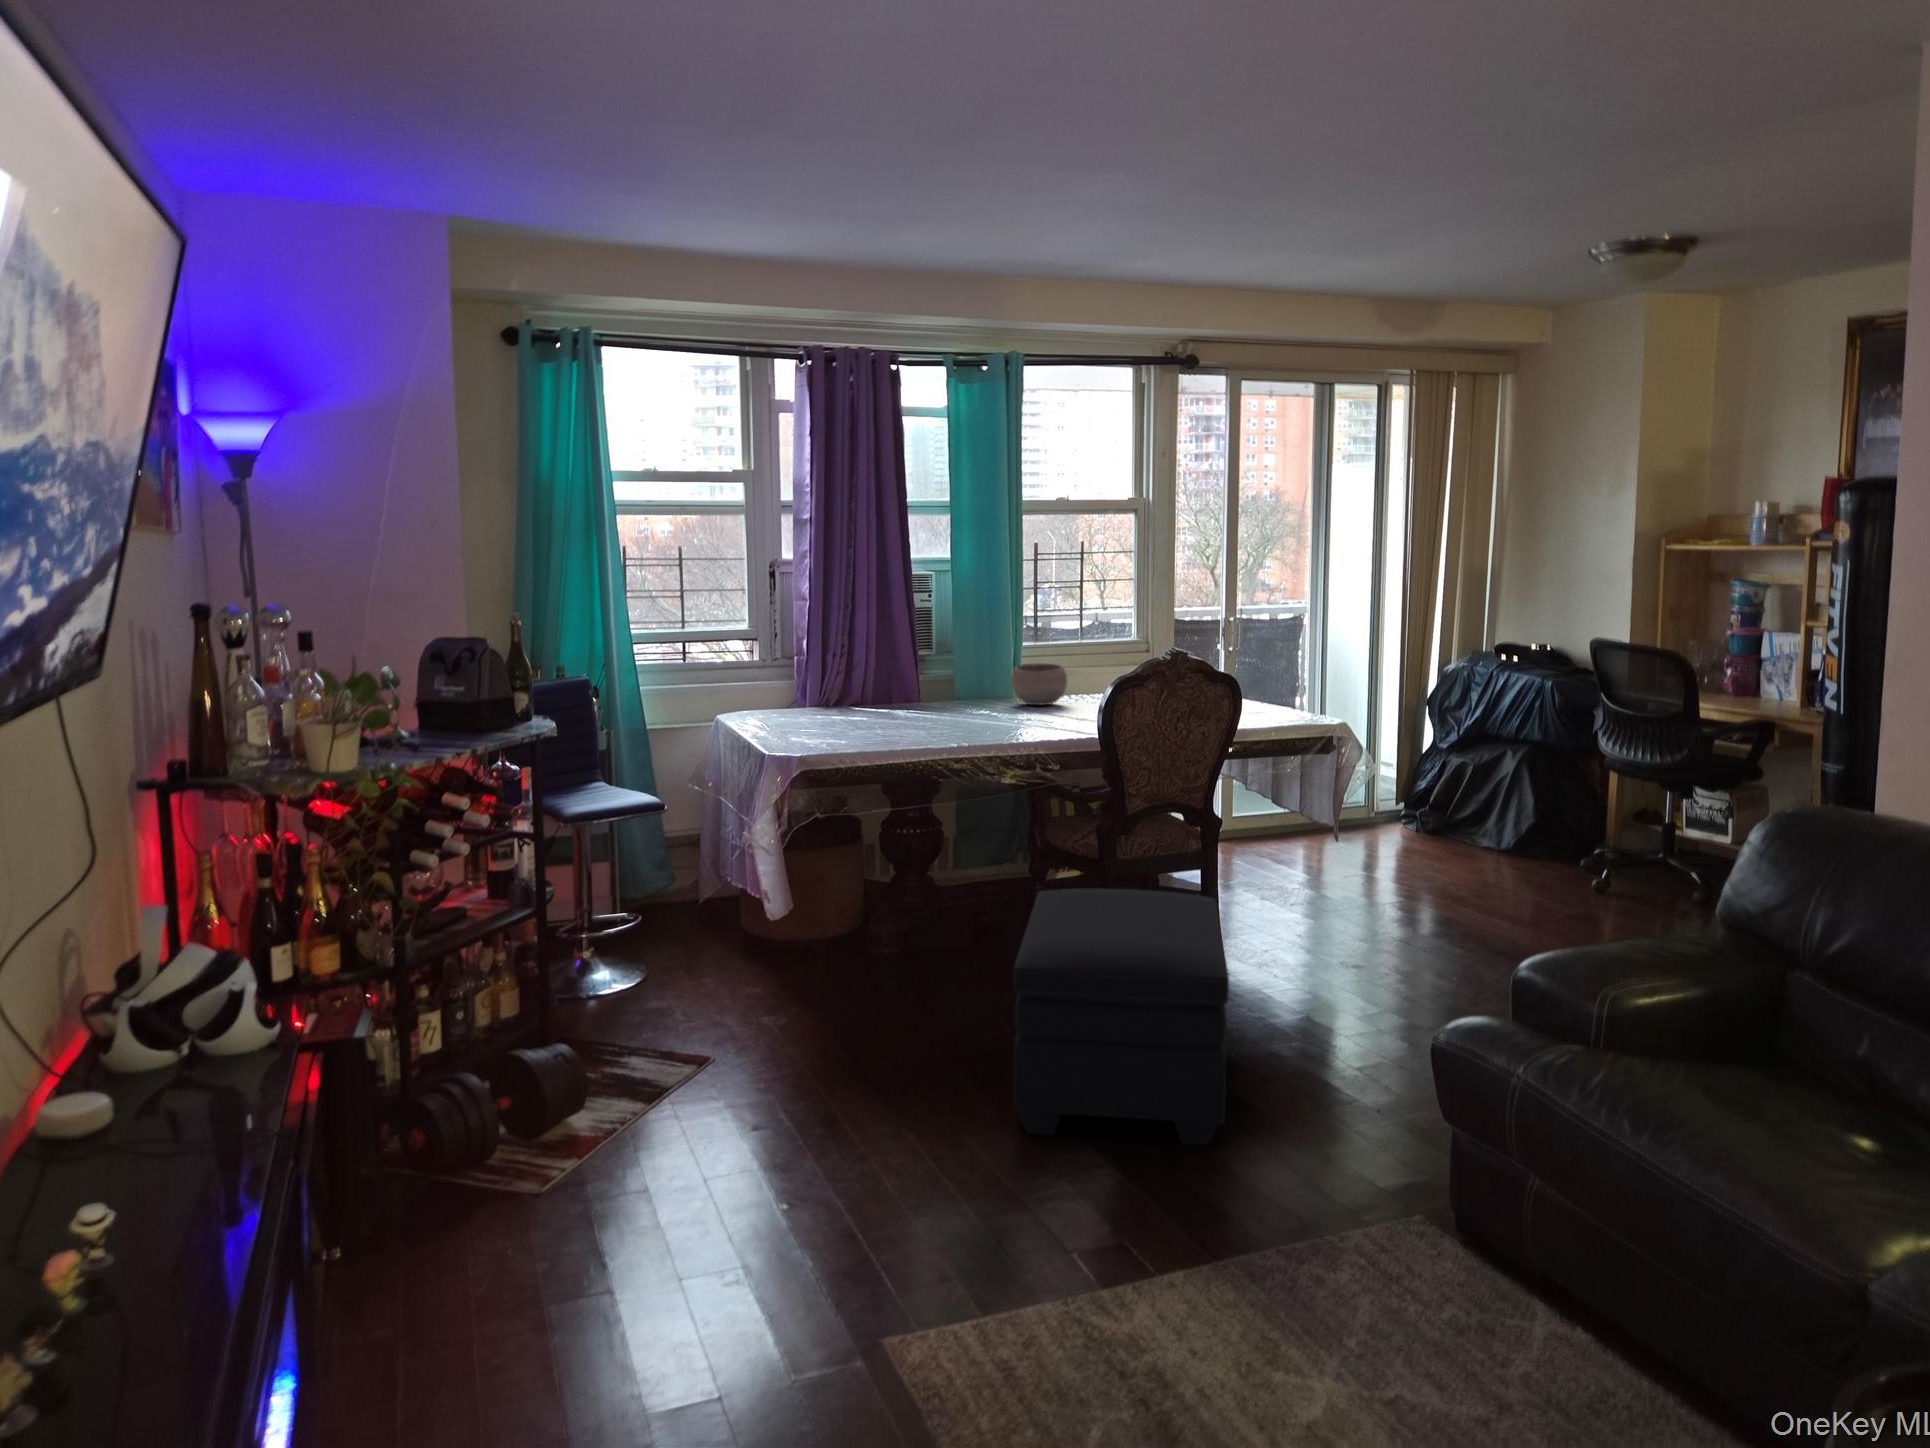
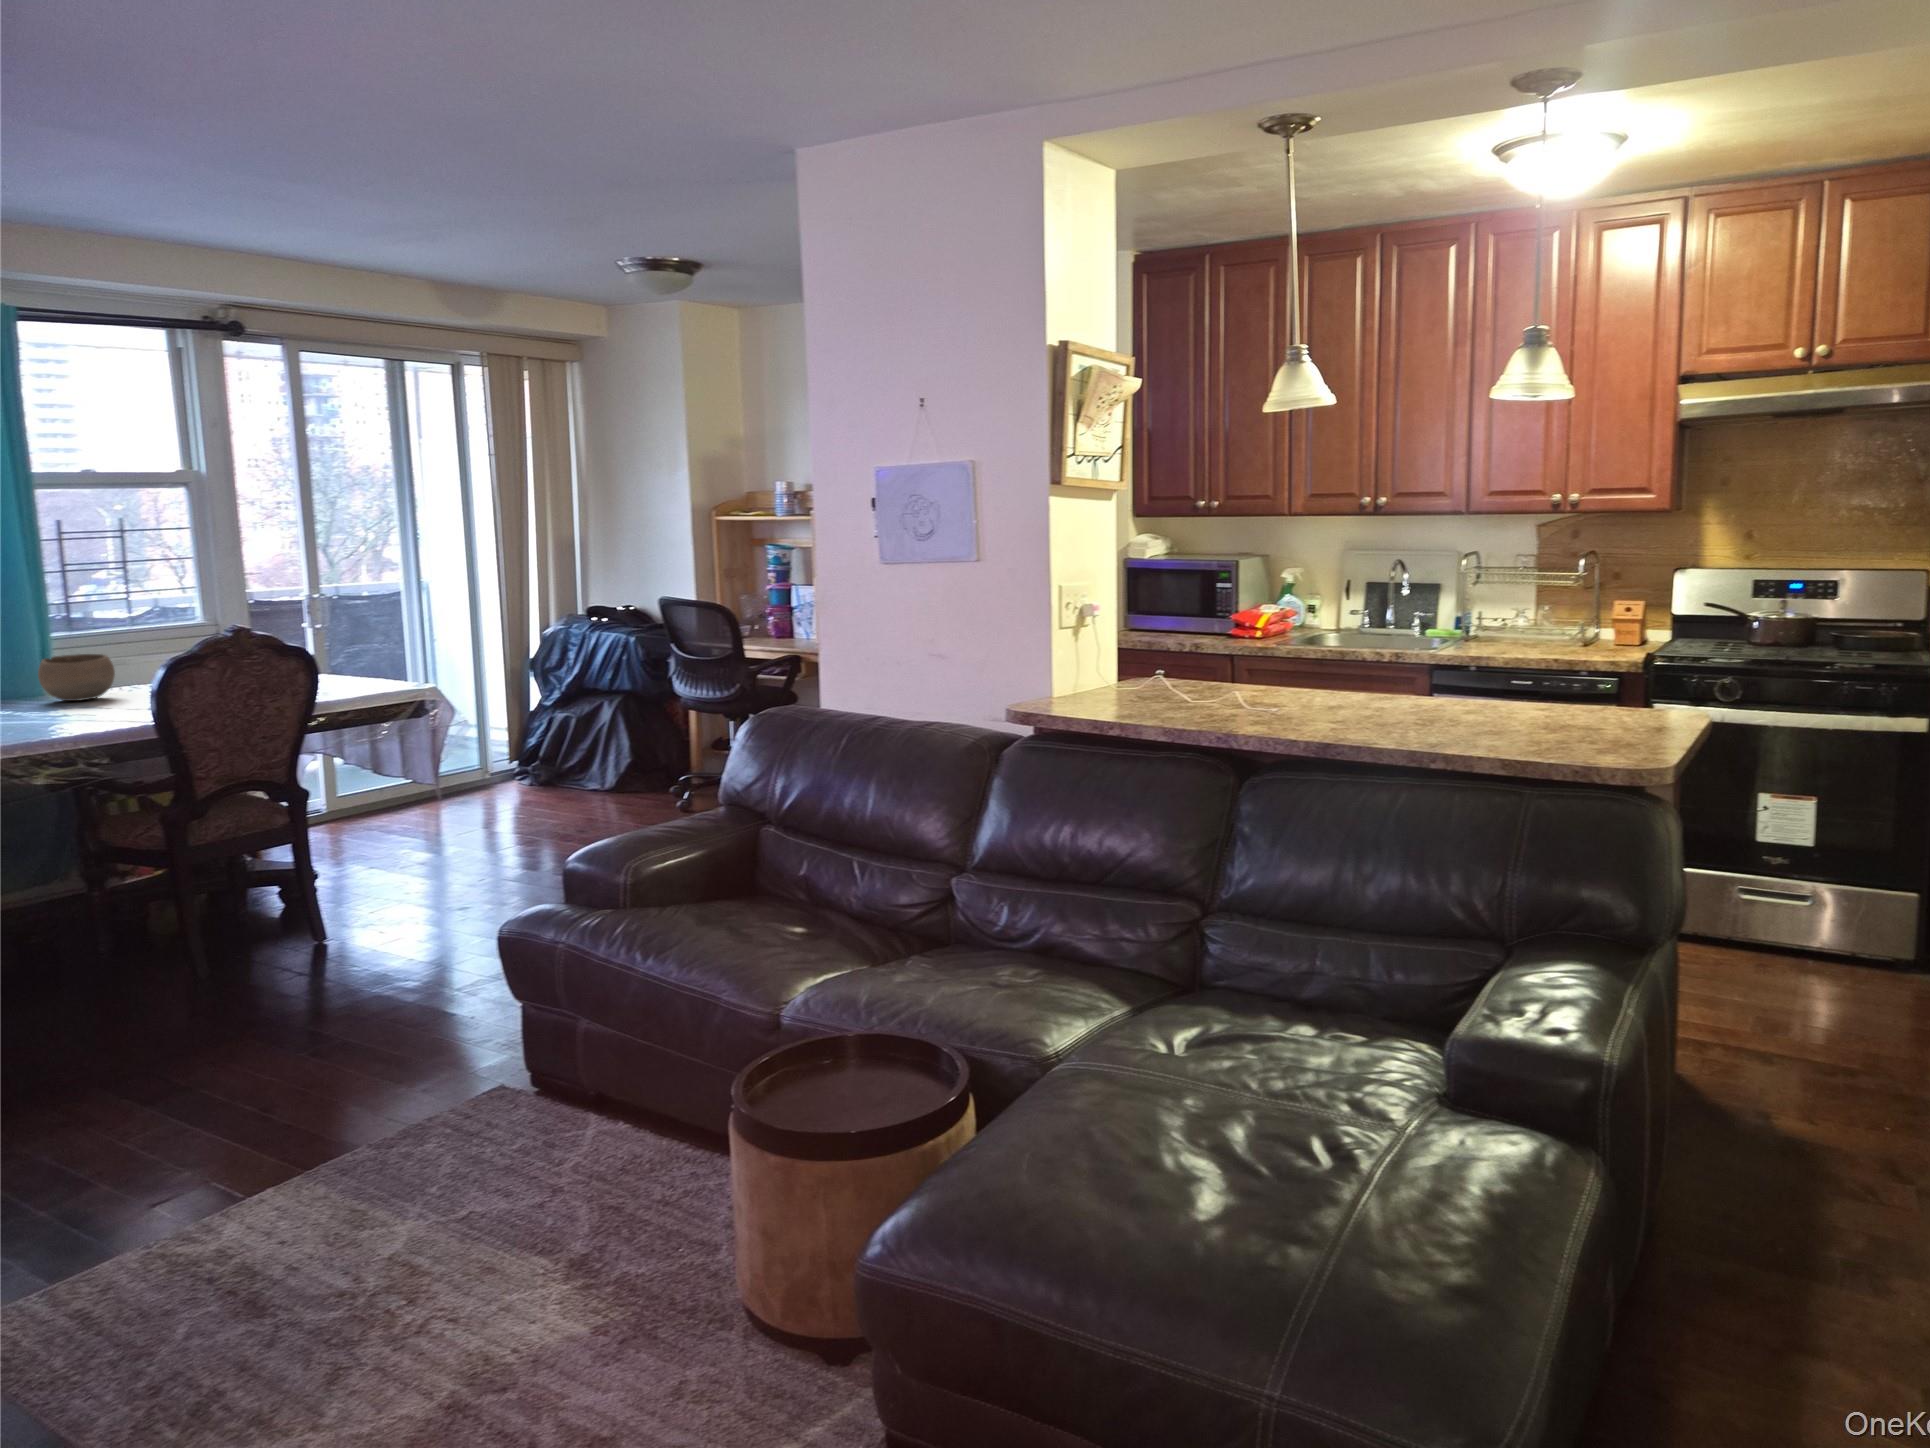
ottoman: present [1014,888,1229,1146] -> none [51,867,319,1142]

